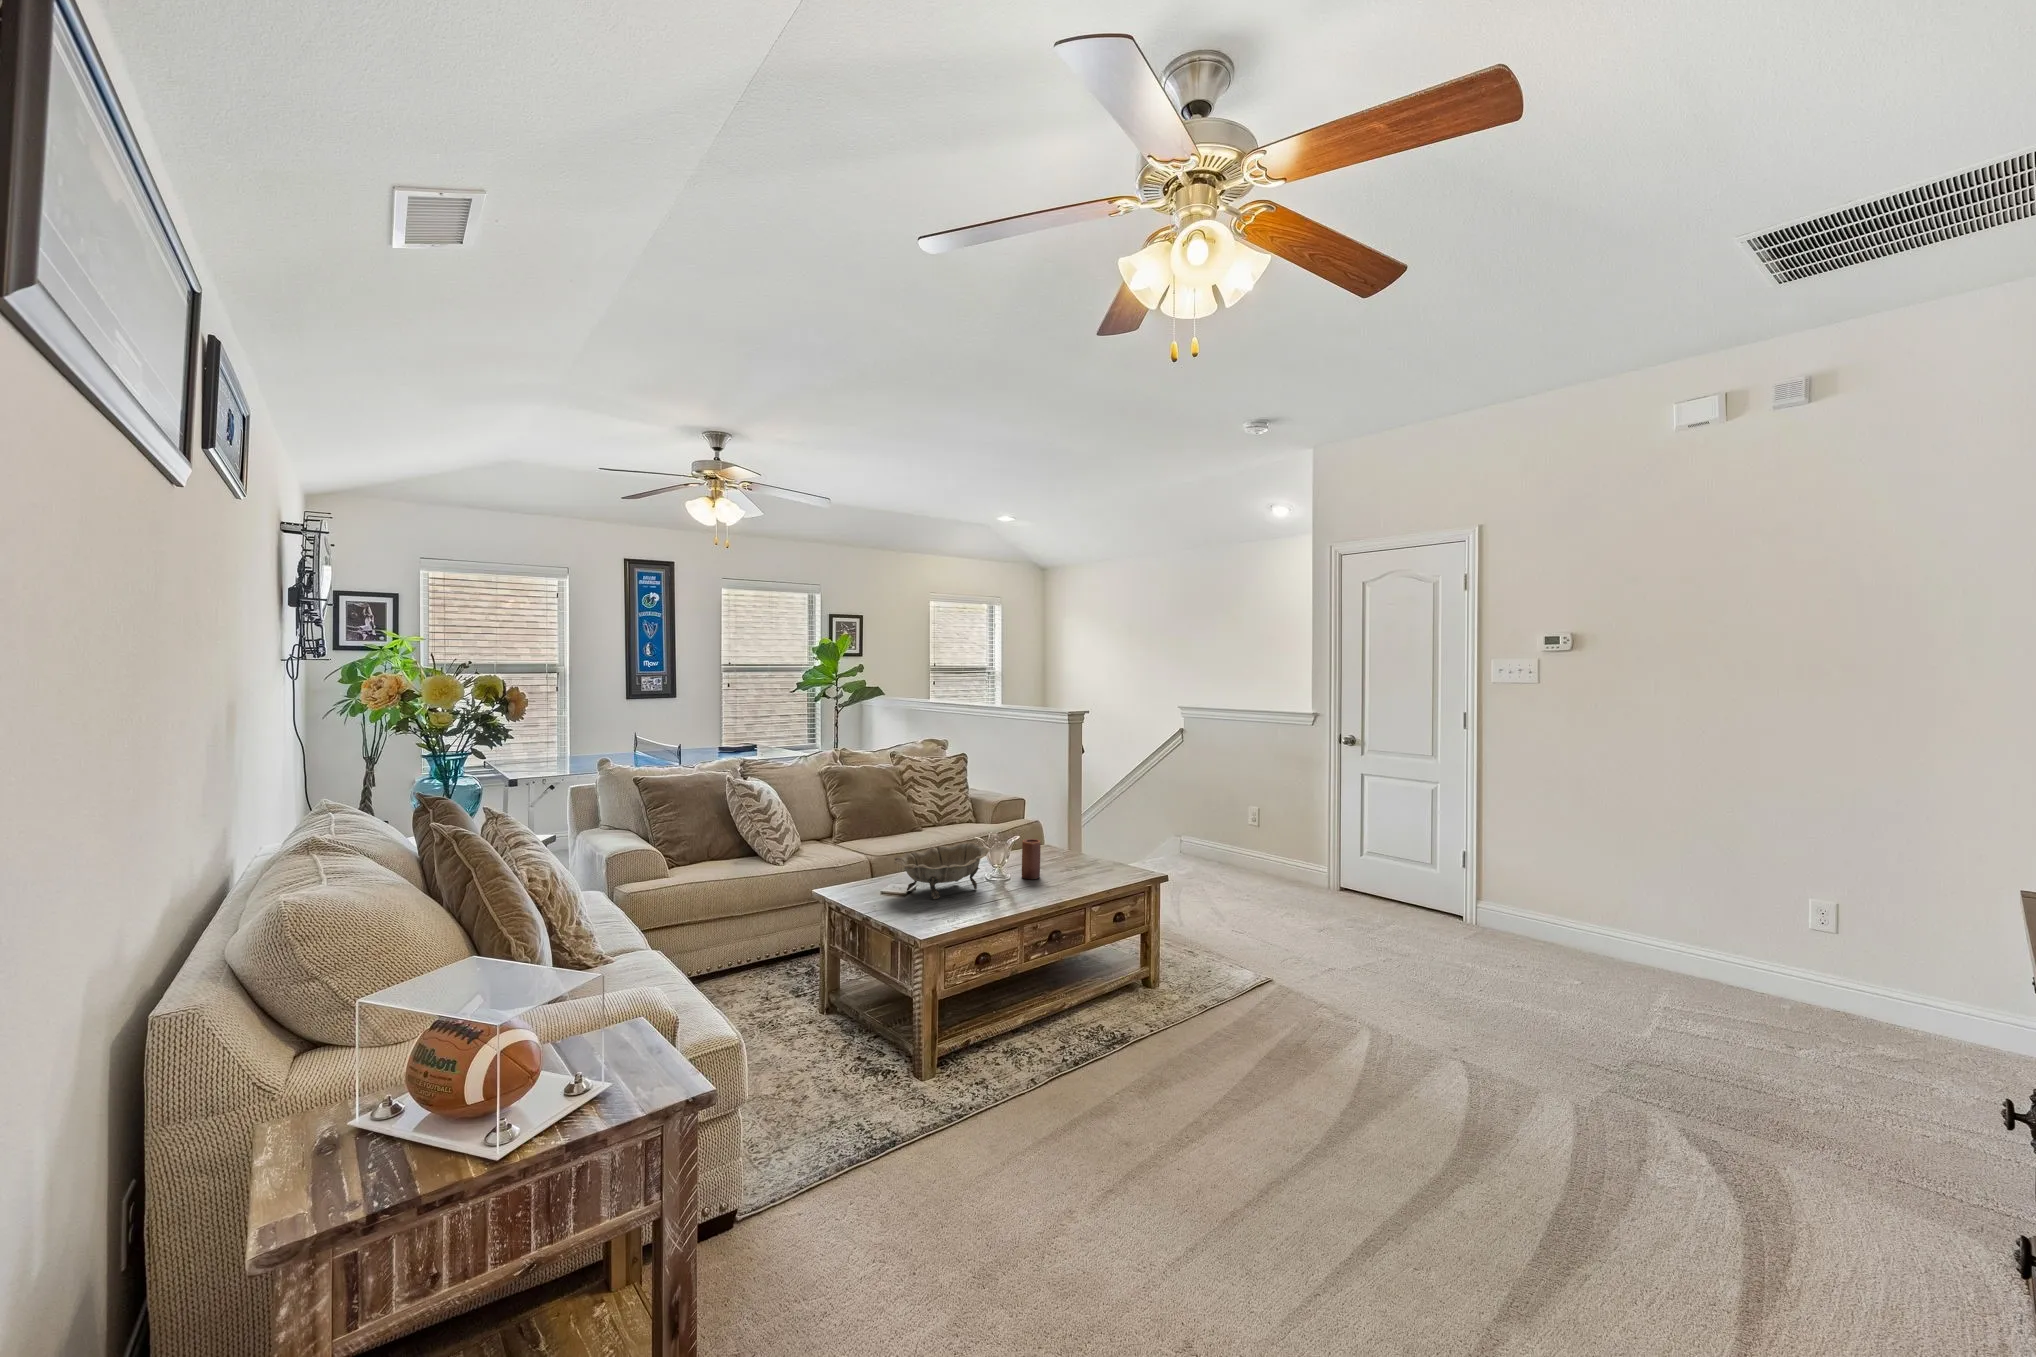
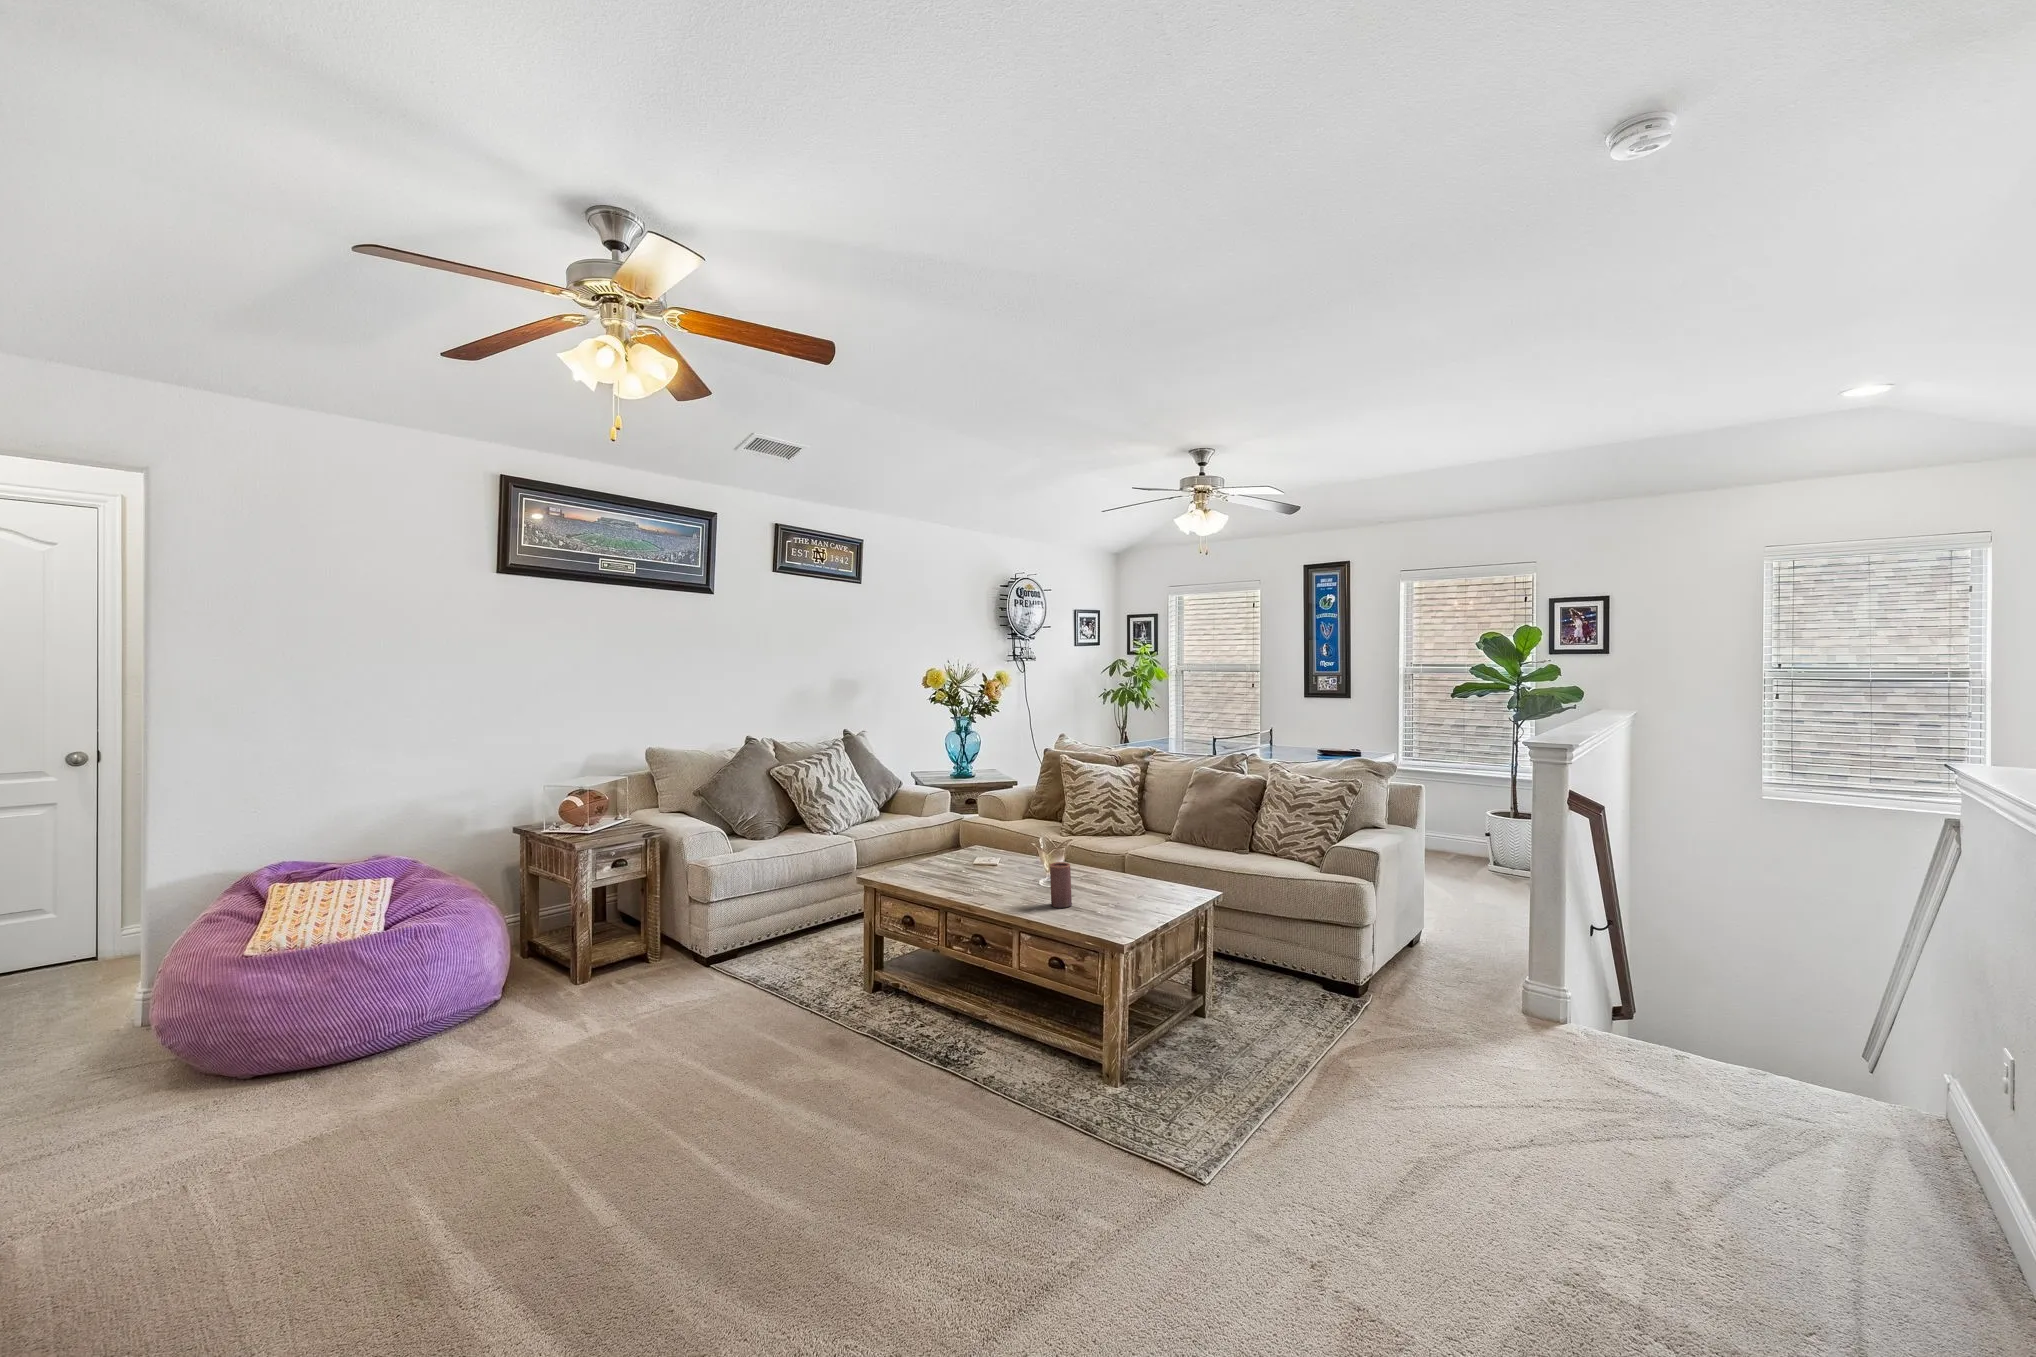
decorative bowl: present [894,842,990,899] -> none [940,845,1033,894]

